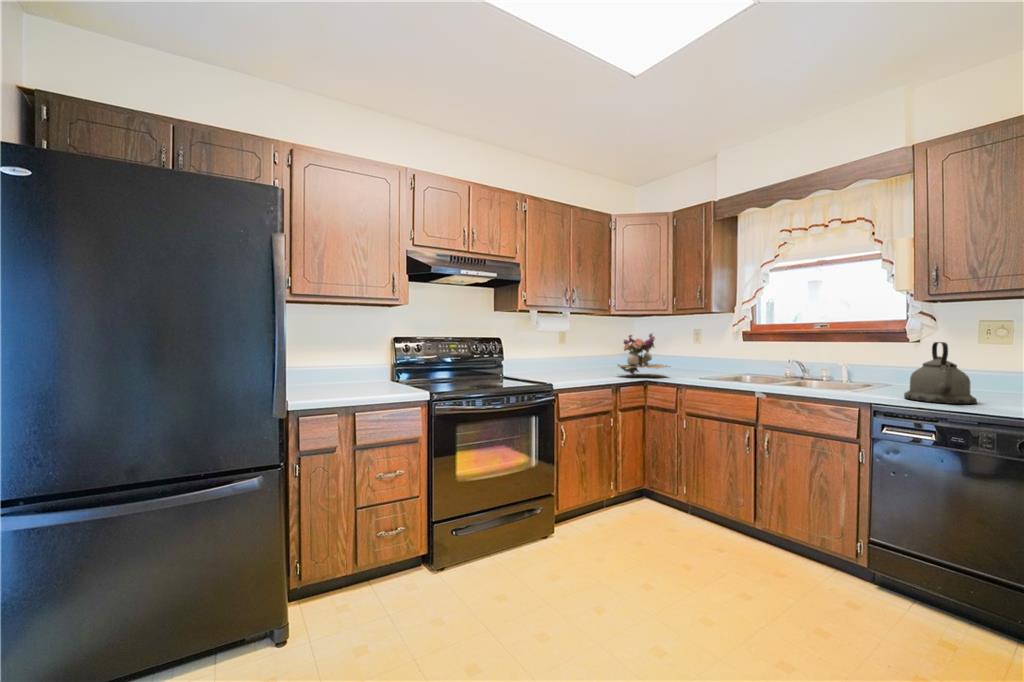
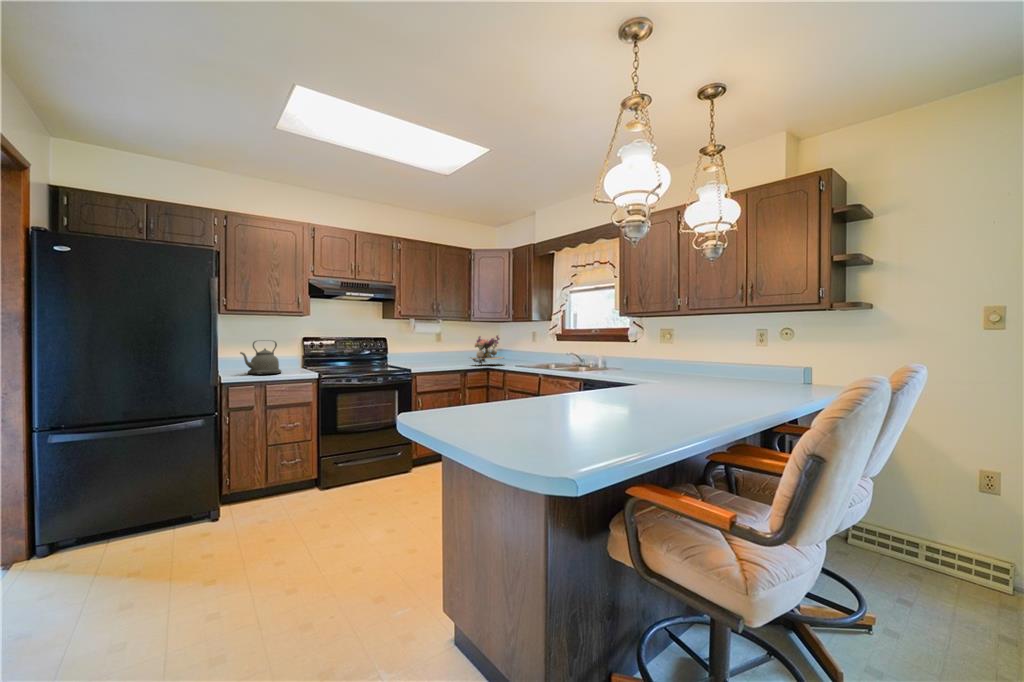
kettle: present [904,342,977,404] -> present [240,341,281,374]

